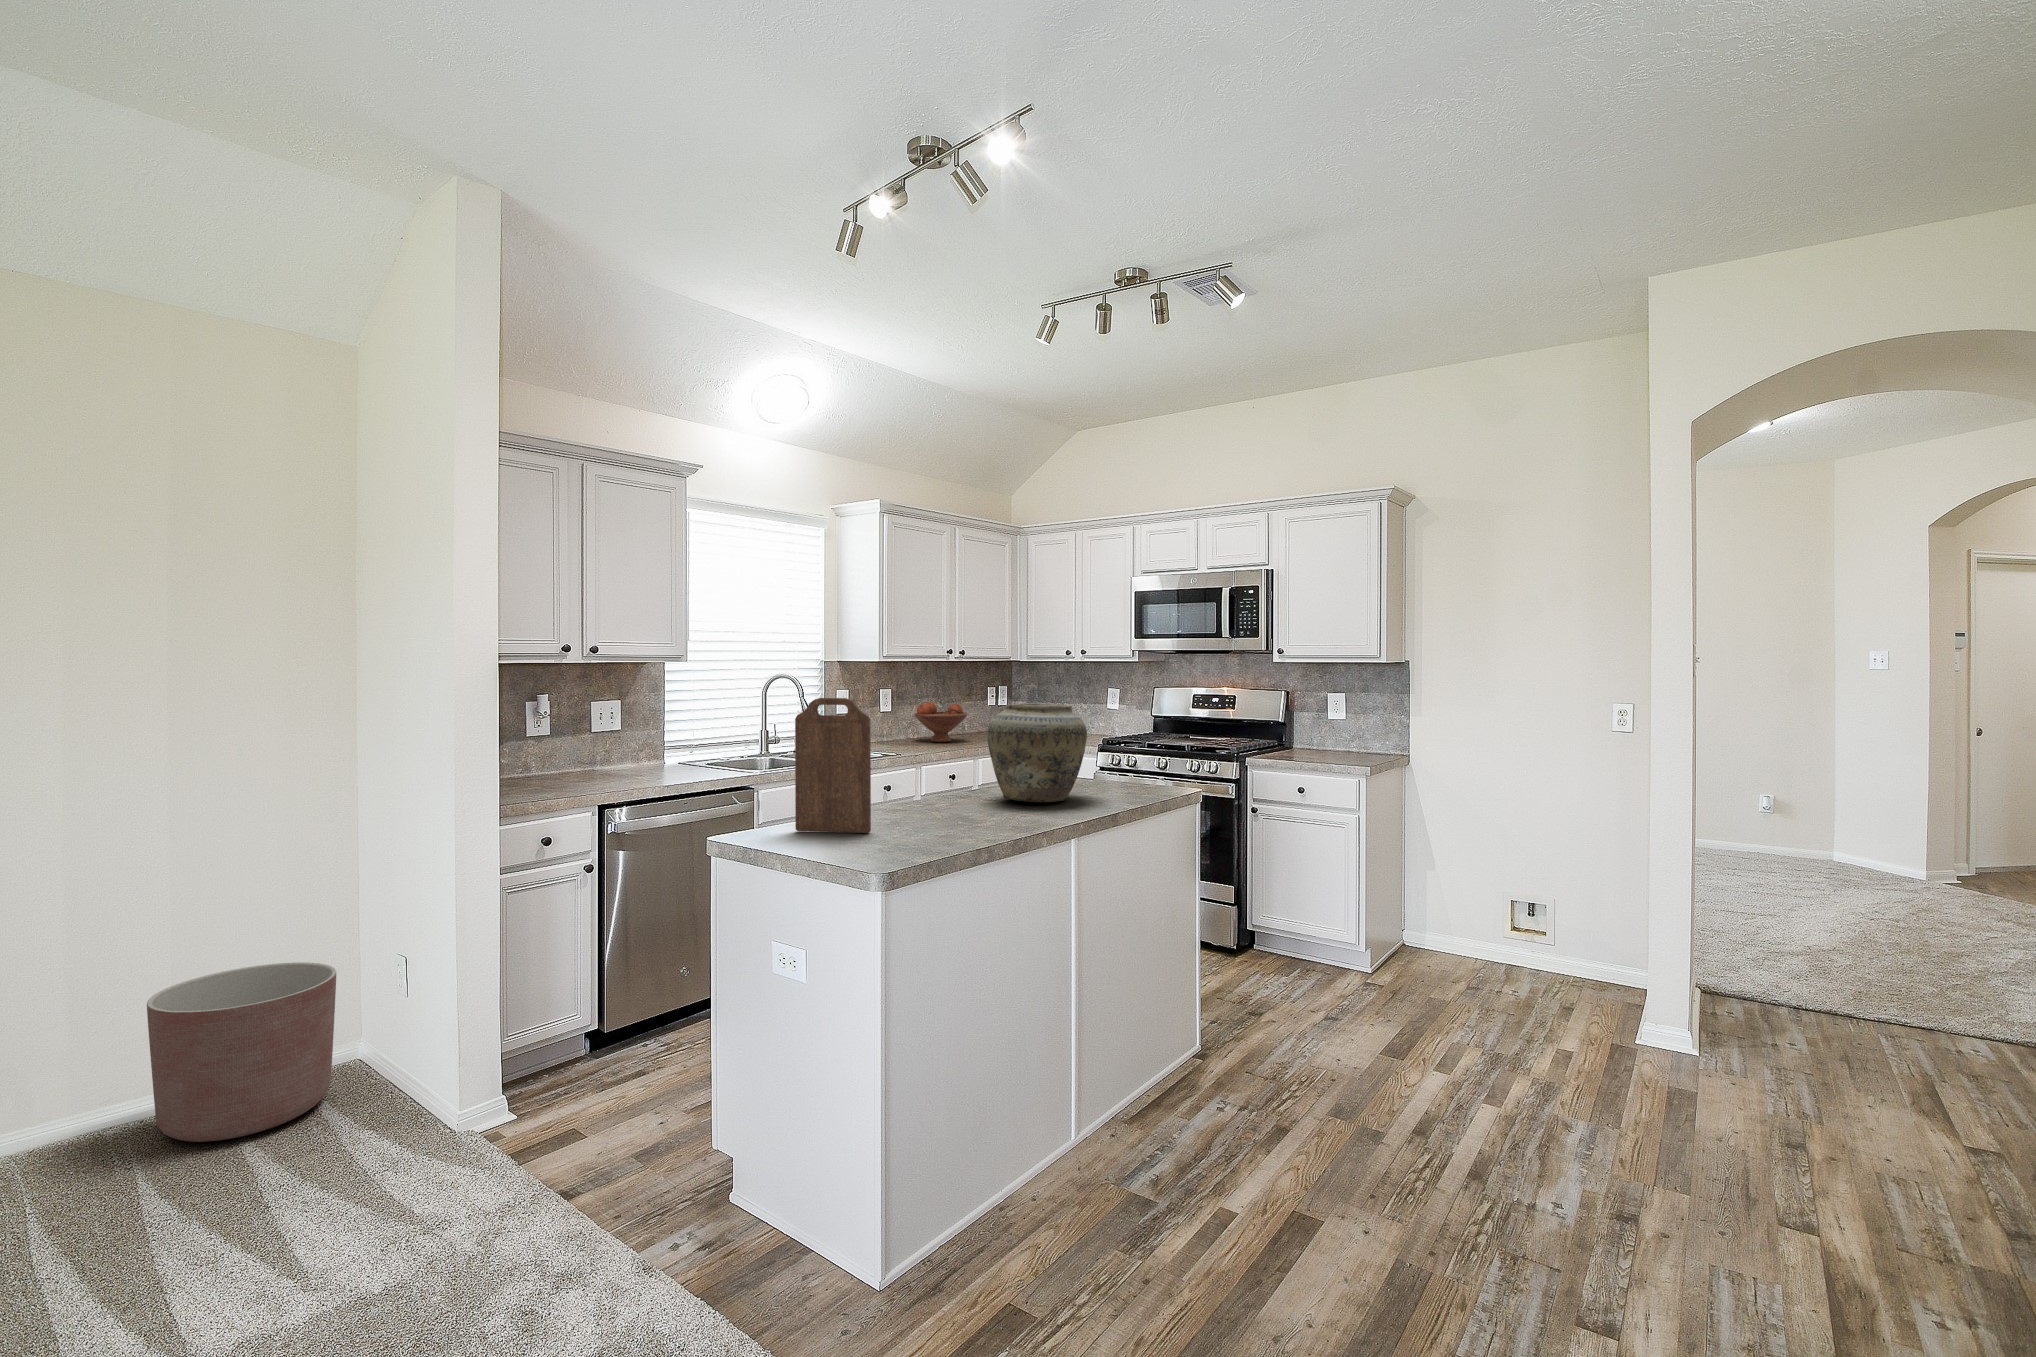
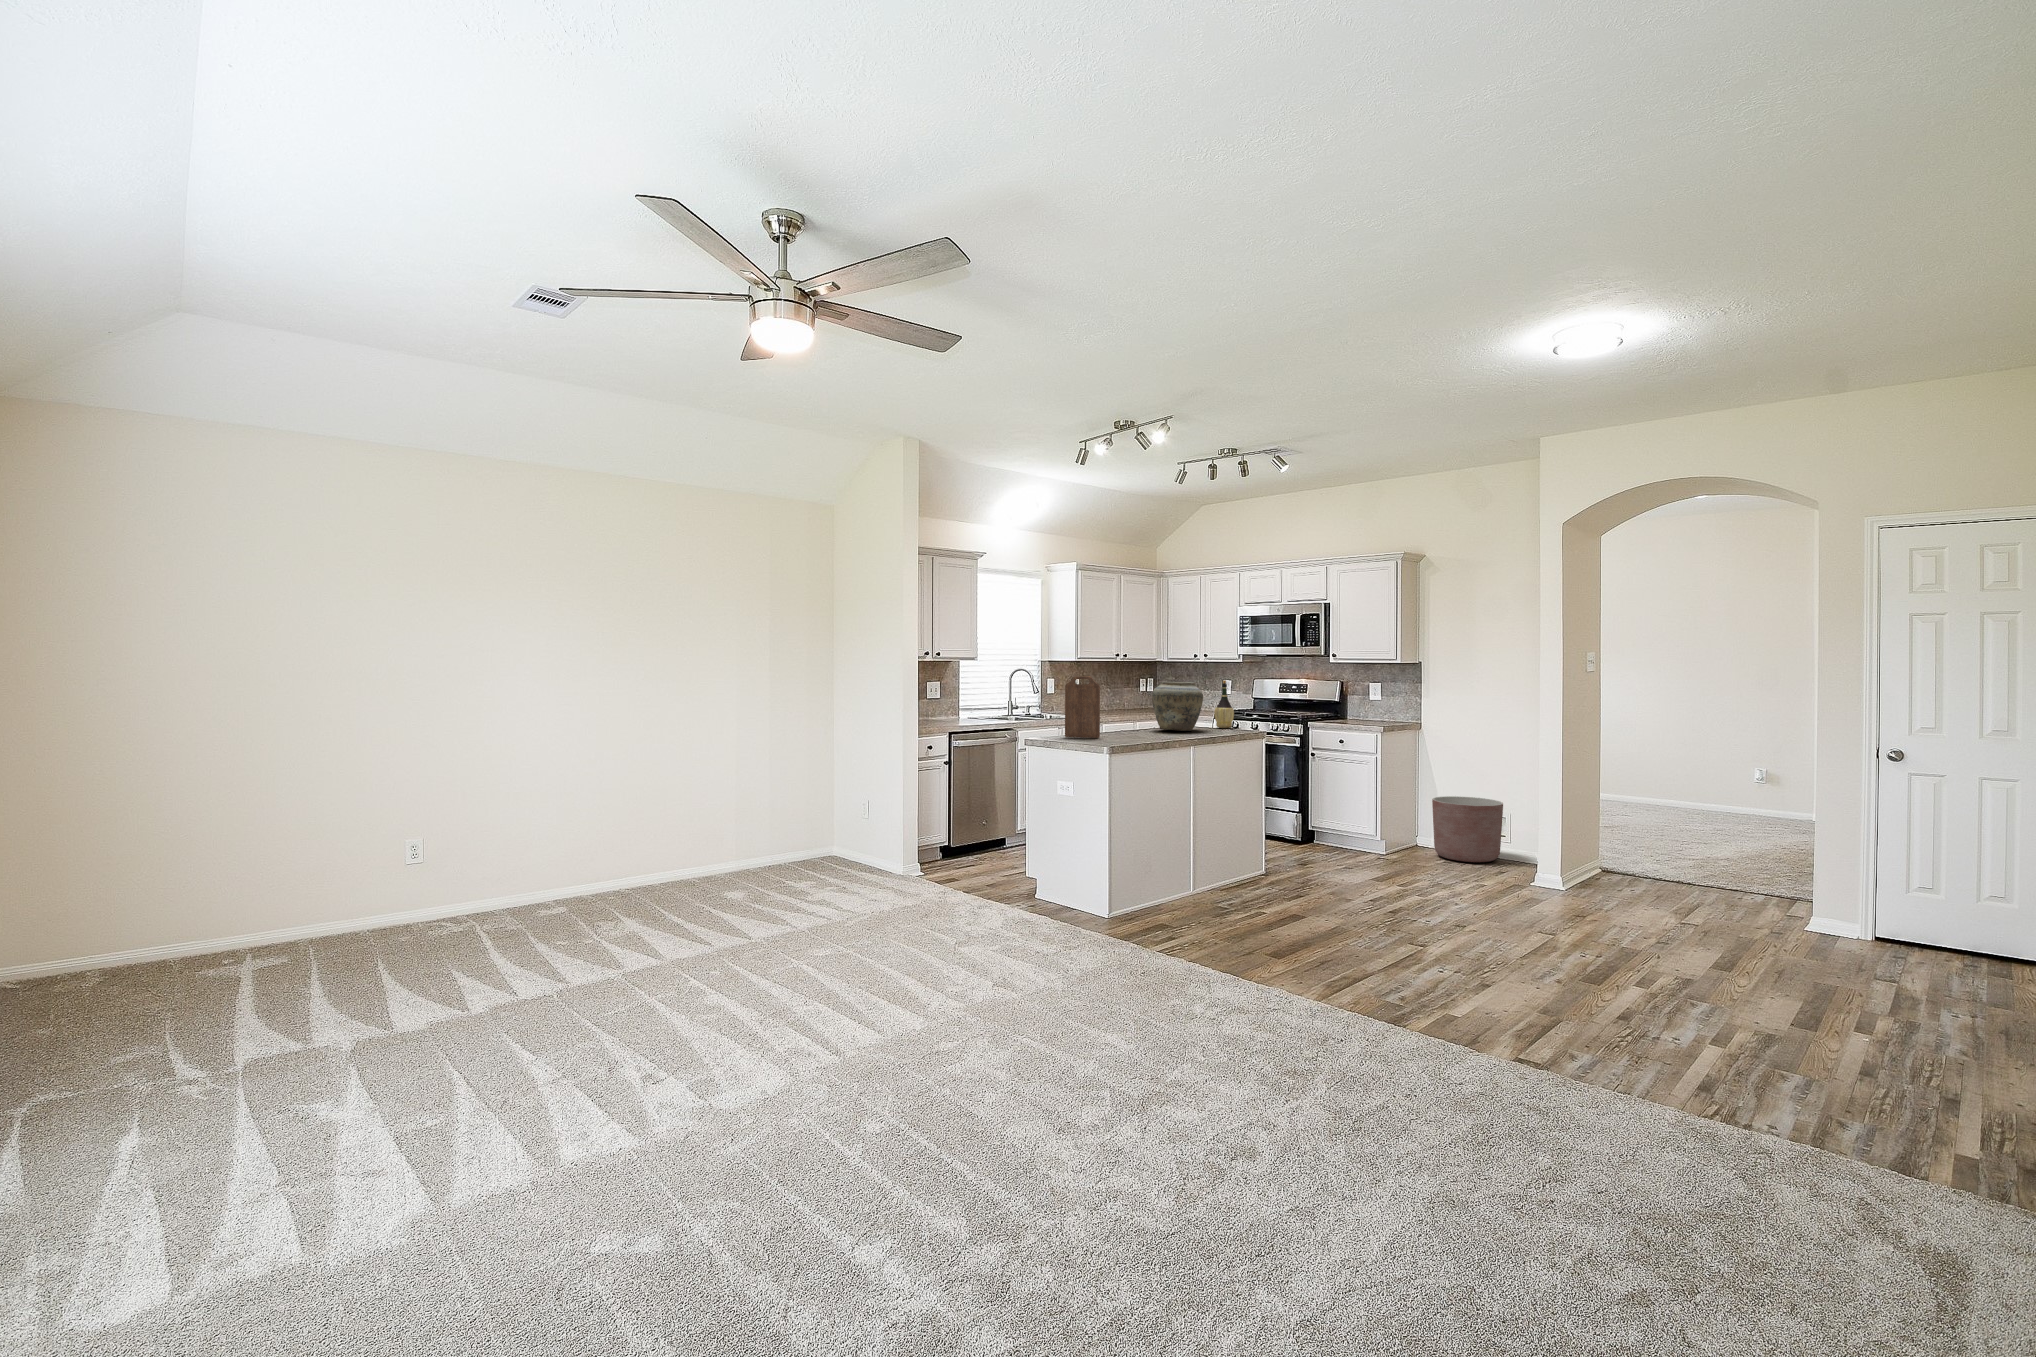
wine bottle: none [1106,698,1143,789] -> present [1214,680,1234,728]
fruit bowl: present [914,702,968,742] -> none [1097,688,1131,713]
planter: present [147,962,336,1142] -> present [1432,796,1503,862]

